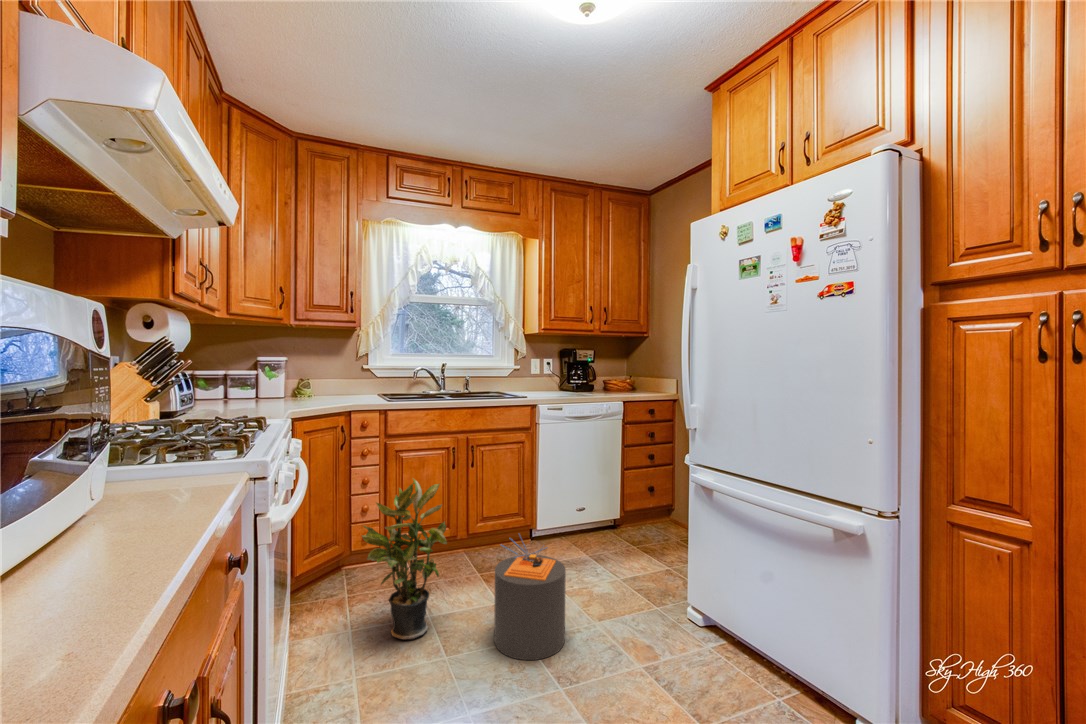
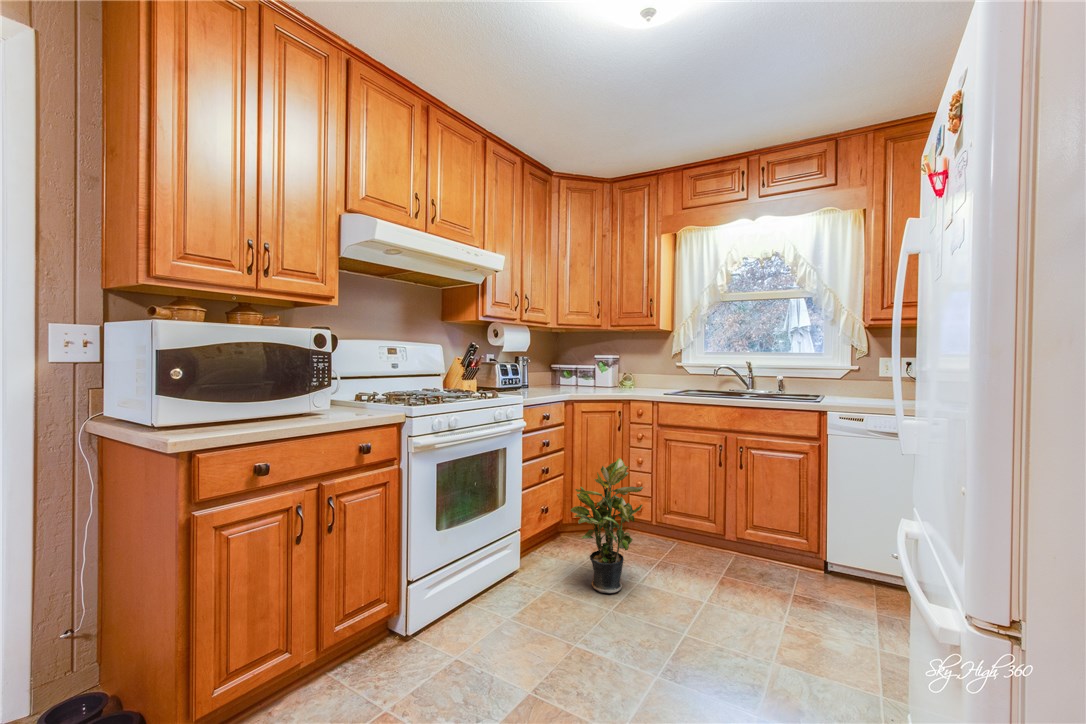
trash can: present [494,535,566,660] -> none [643,531,720,670]

